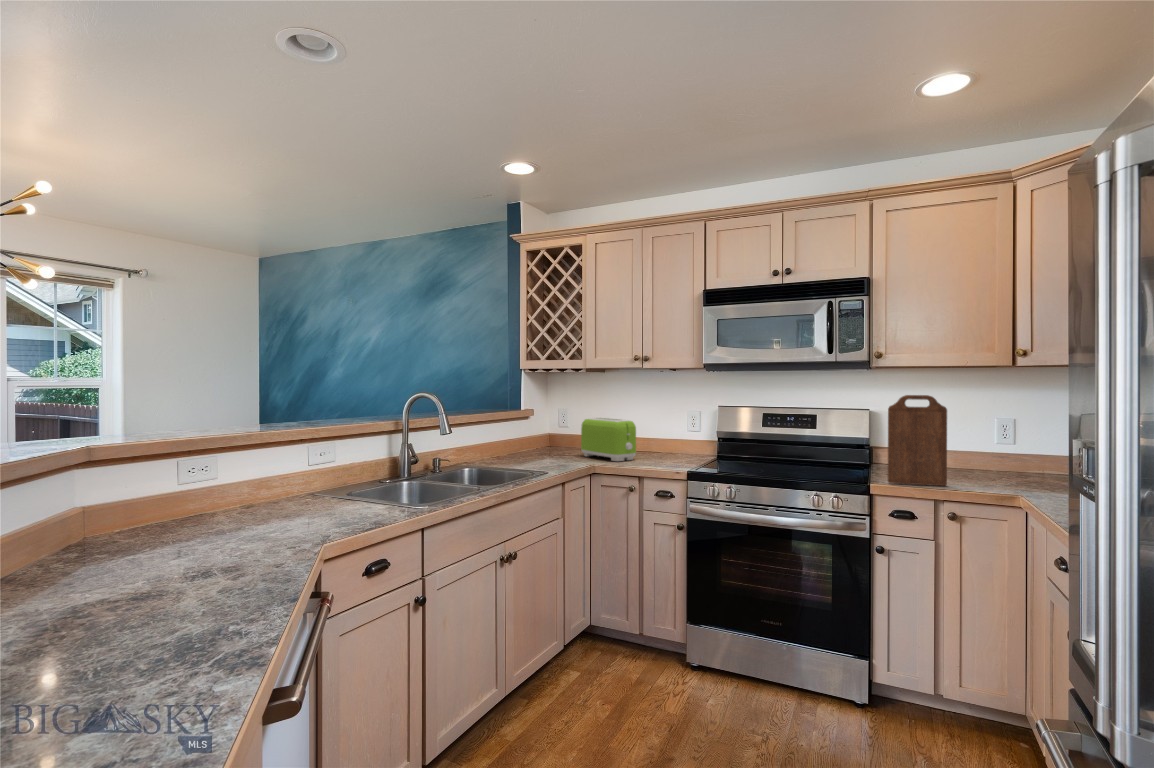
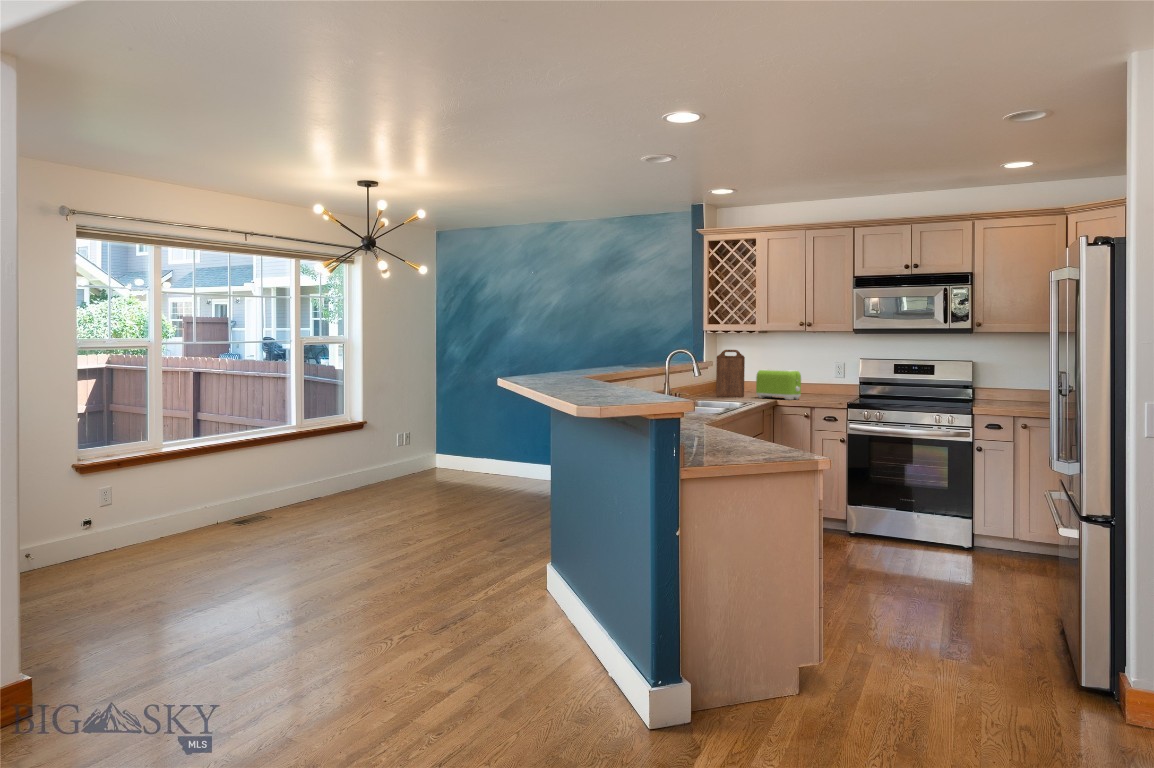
cutting board: present [888,395,947,486] -> present [716,350,745,397]

